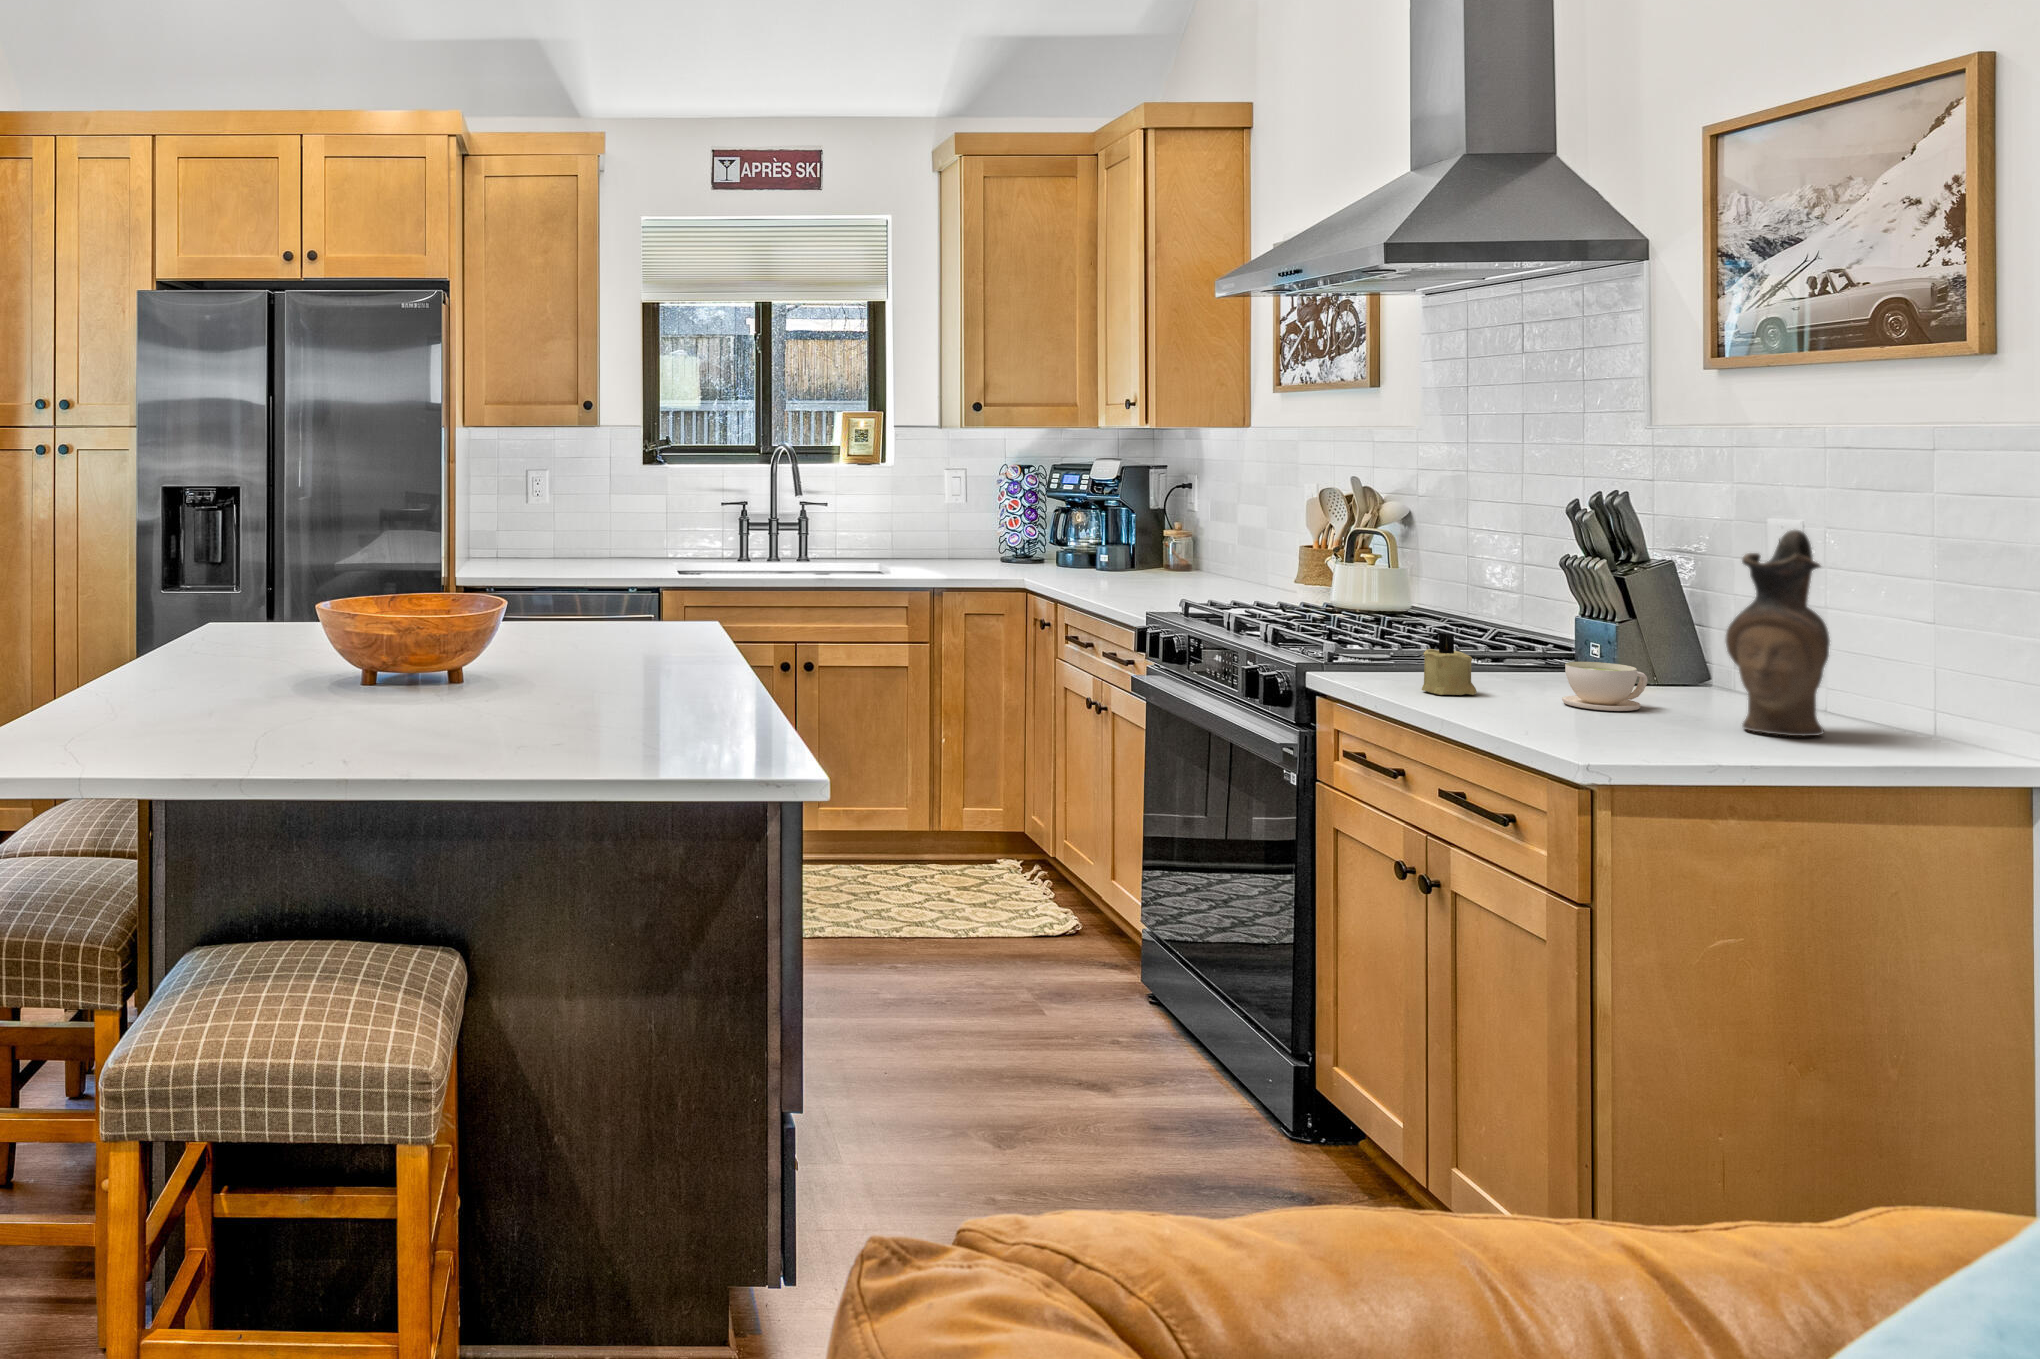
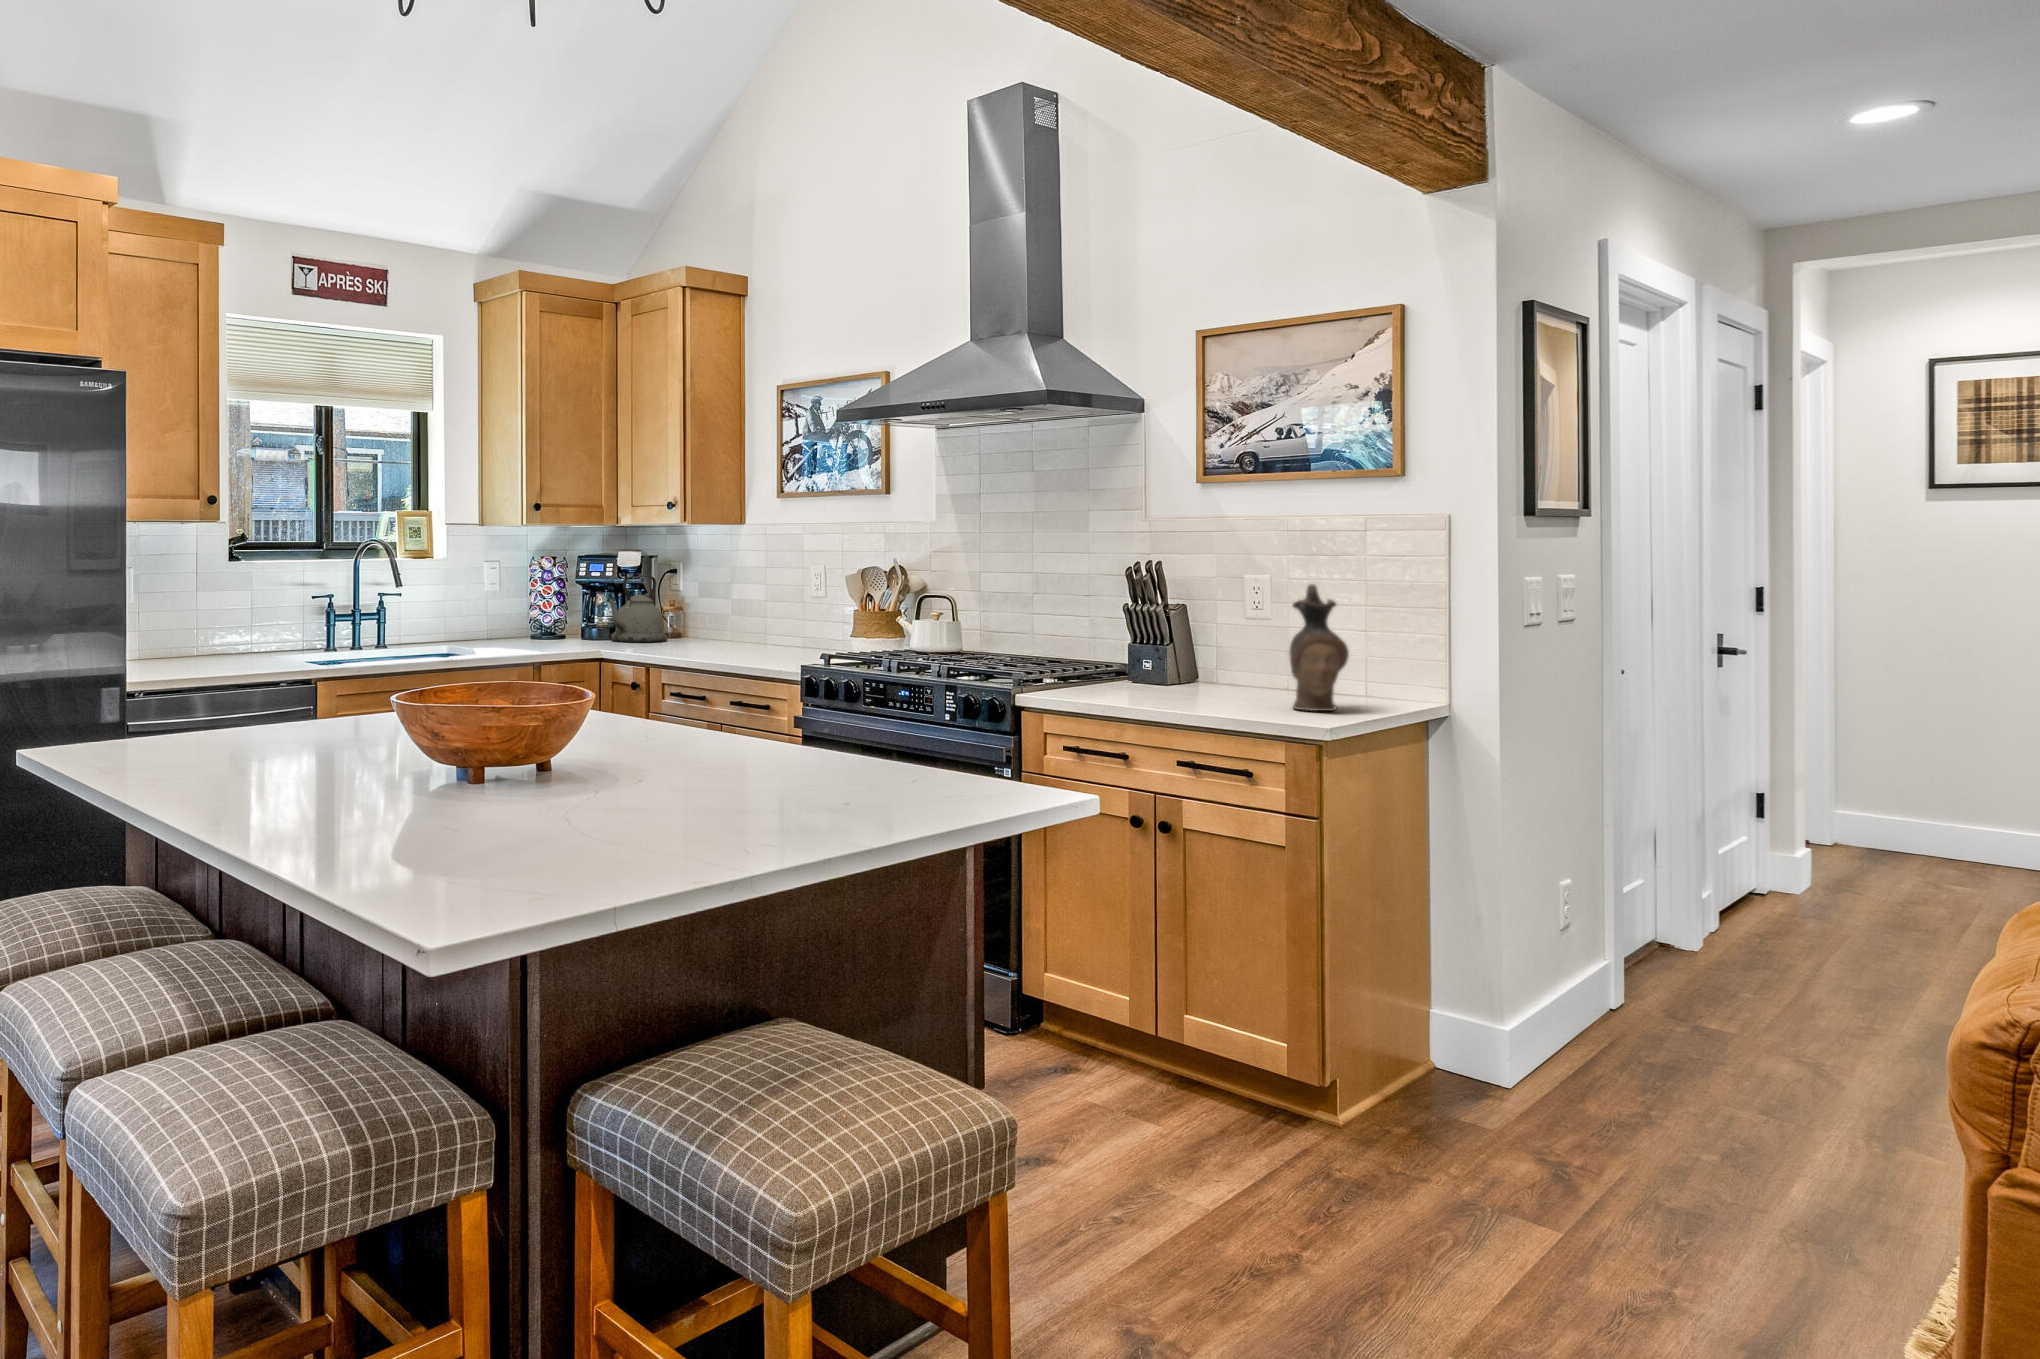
kettle: none [1050,490,1142,575] -> present [607,576,667,642]
candle: present [1422,633,1477,695] -> none [1093,661,1126,704]
coffee cup: present [1562,662,1647,711] -> none [1174,675,1221,705]

